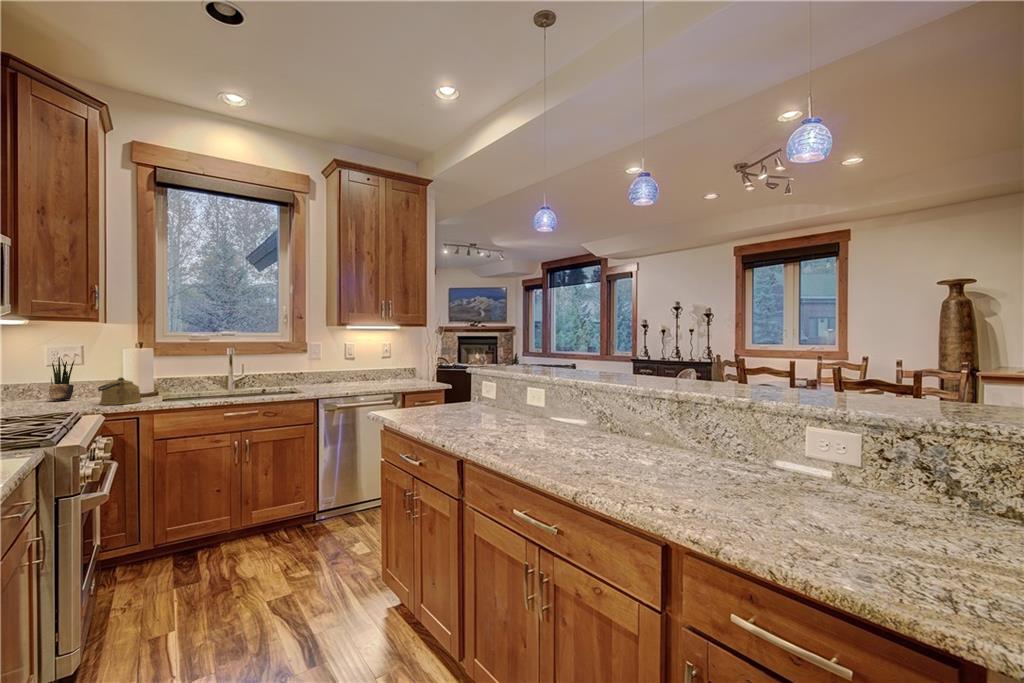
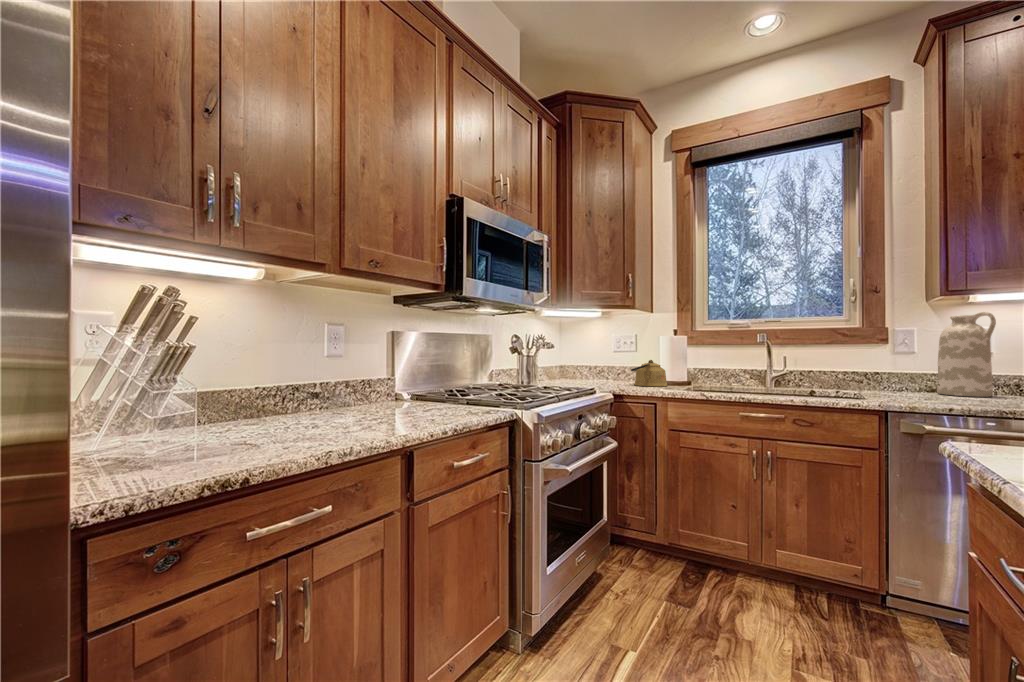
vase: none [333,335,360,384] -> present [937,312,996,397]
potted plant: present [49,357,74,400] -> none [612,341,630,380]

